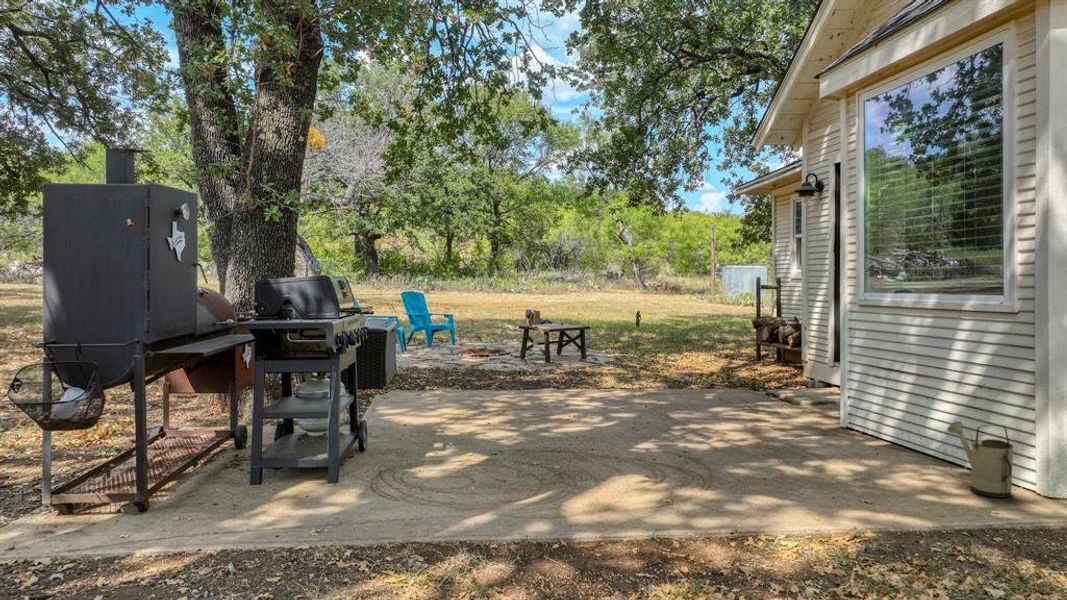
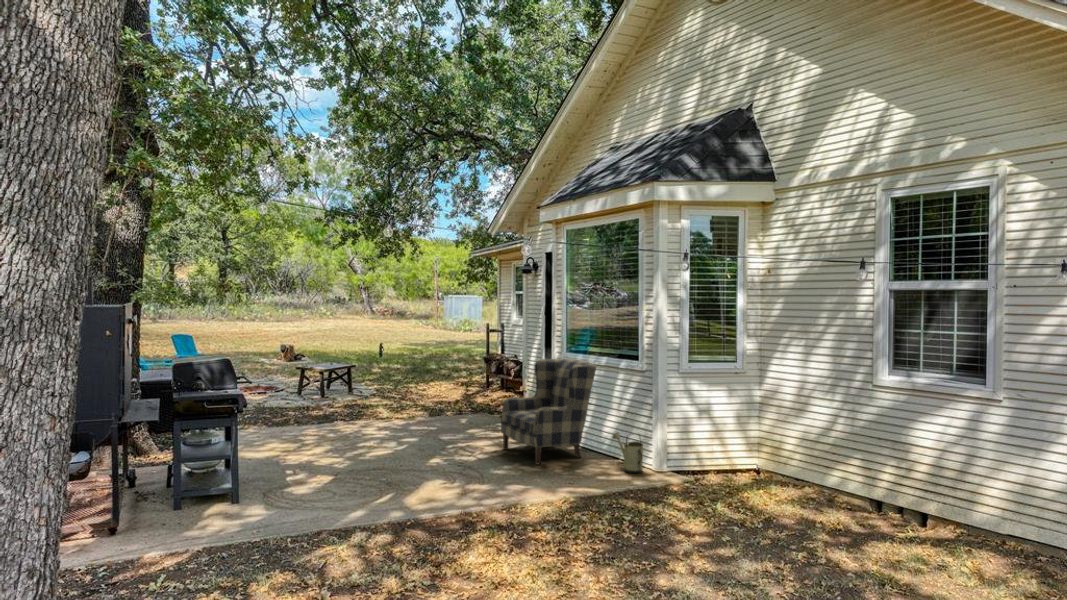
chair: none [750,301,915,465] -> present [501,359,596,464]

